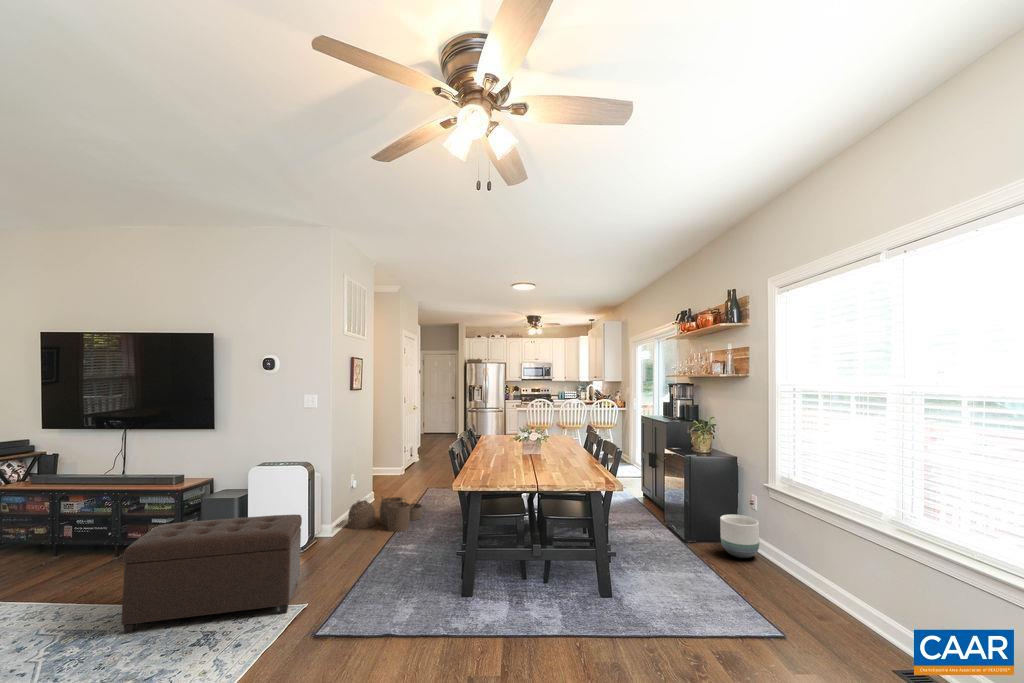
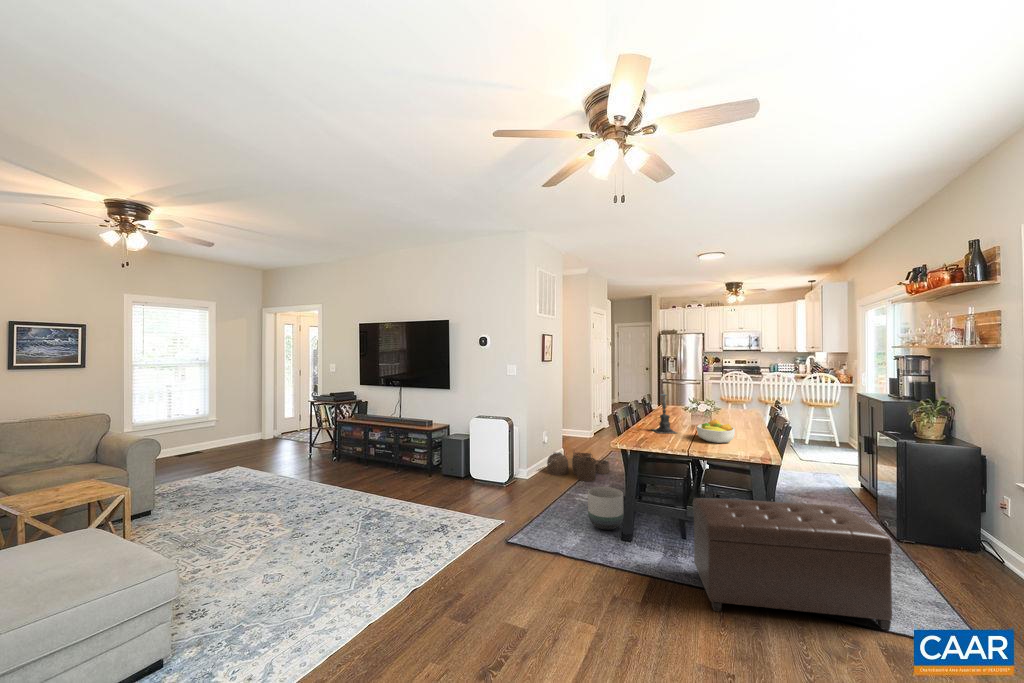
candle holder: none [482,419,512,468] -> present [652,393,677,433]
fruit bowl: none [533,449,568,474] -> present [697,419,735,443]
ottoman: present [121,515,302,634] -> present [693,498,892,630]
planter: present [720,515,759,558] -> present [588,487,623,530]

